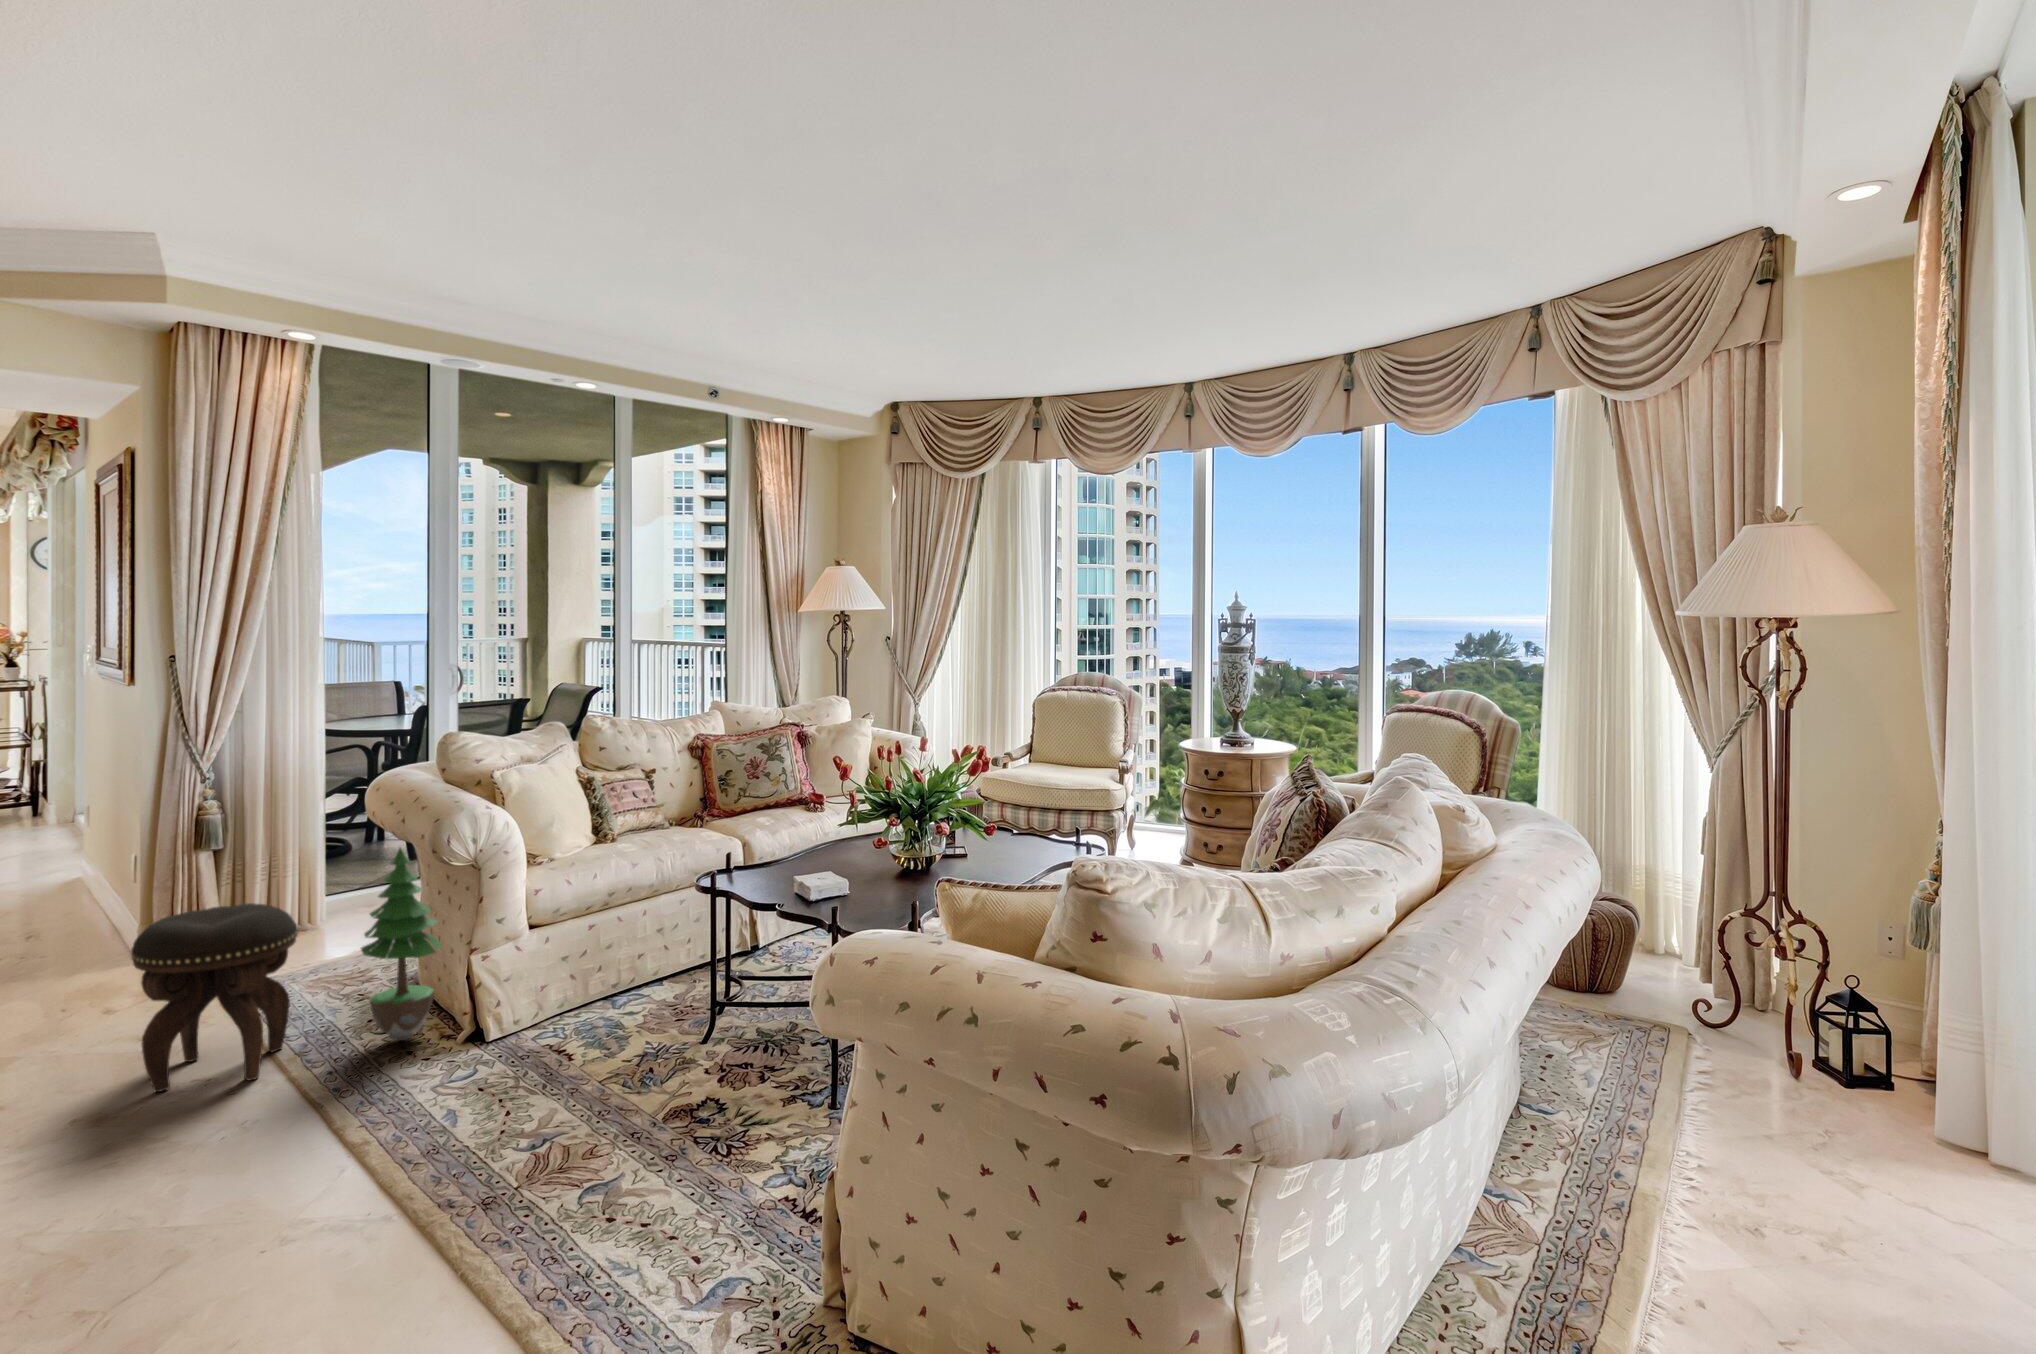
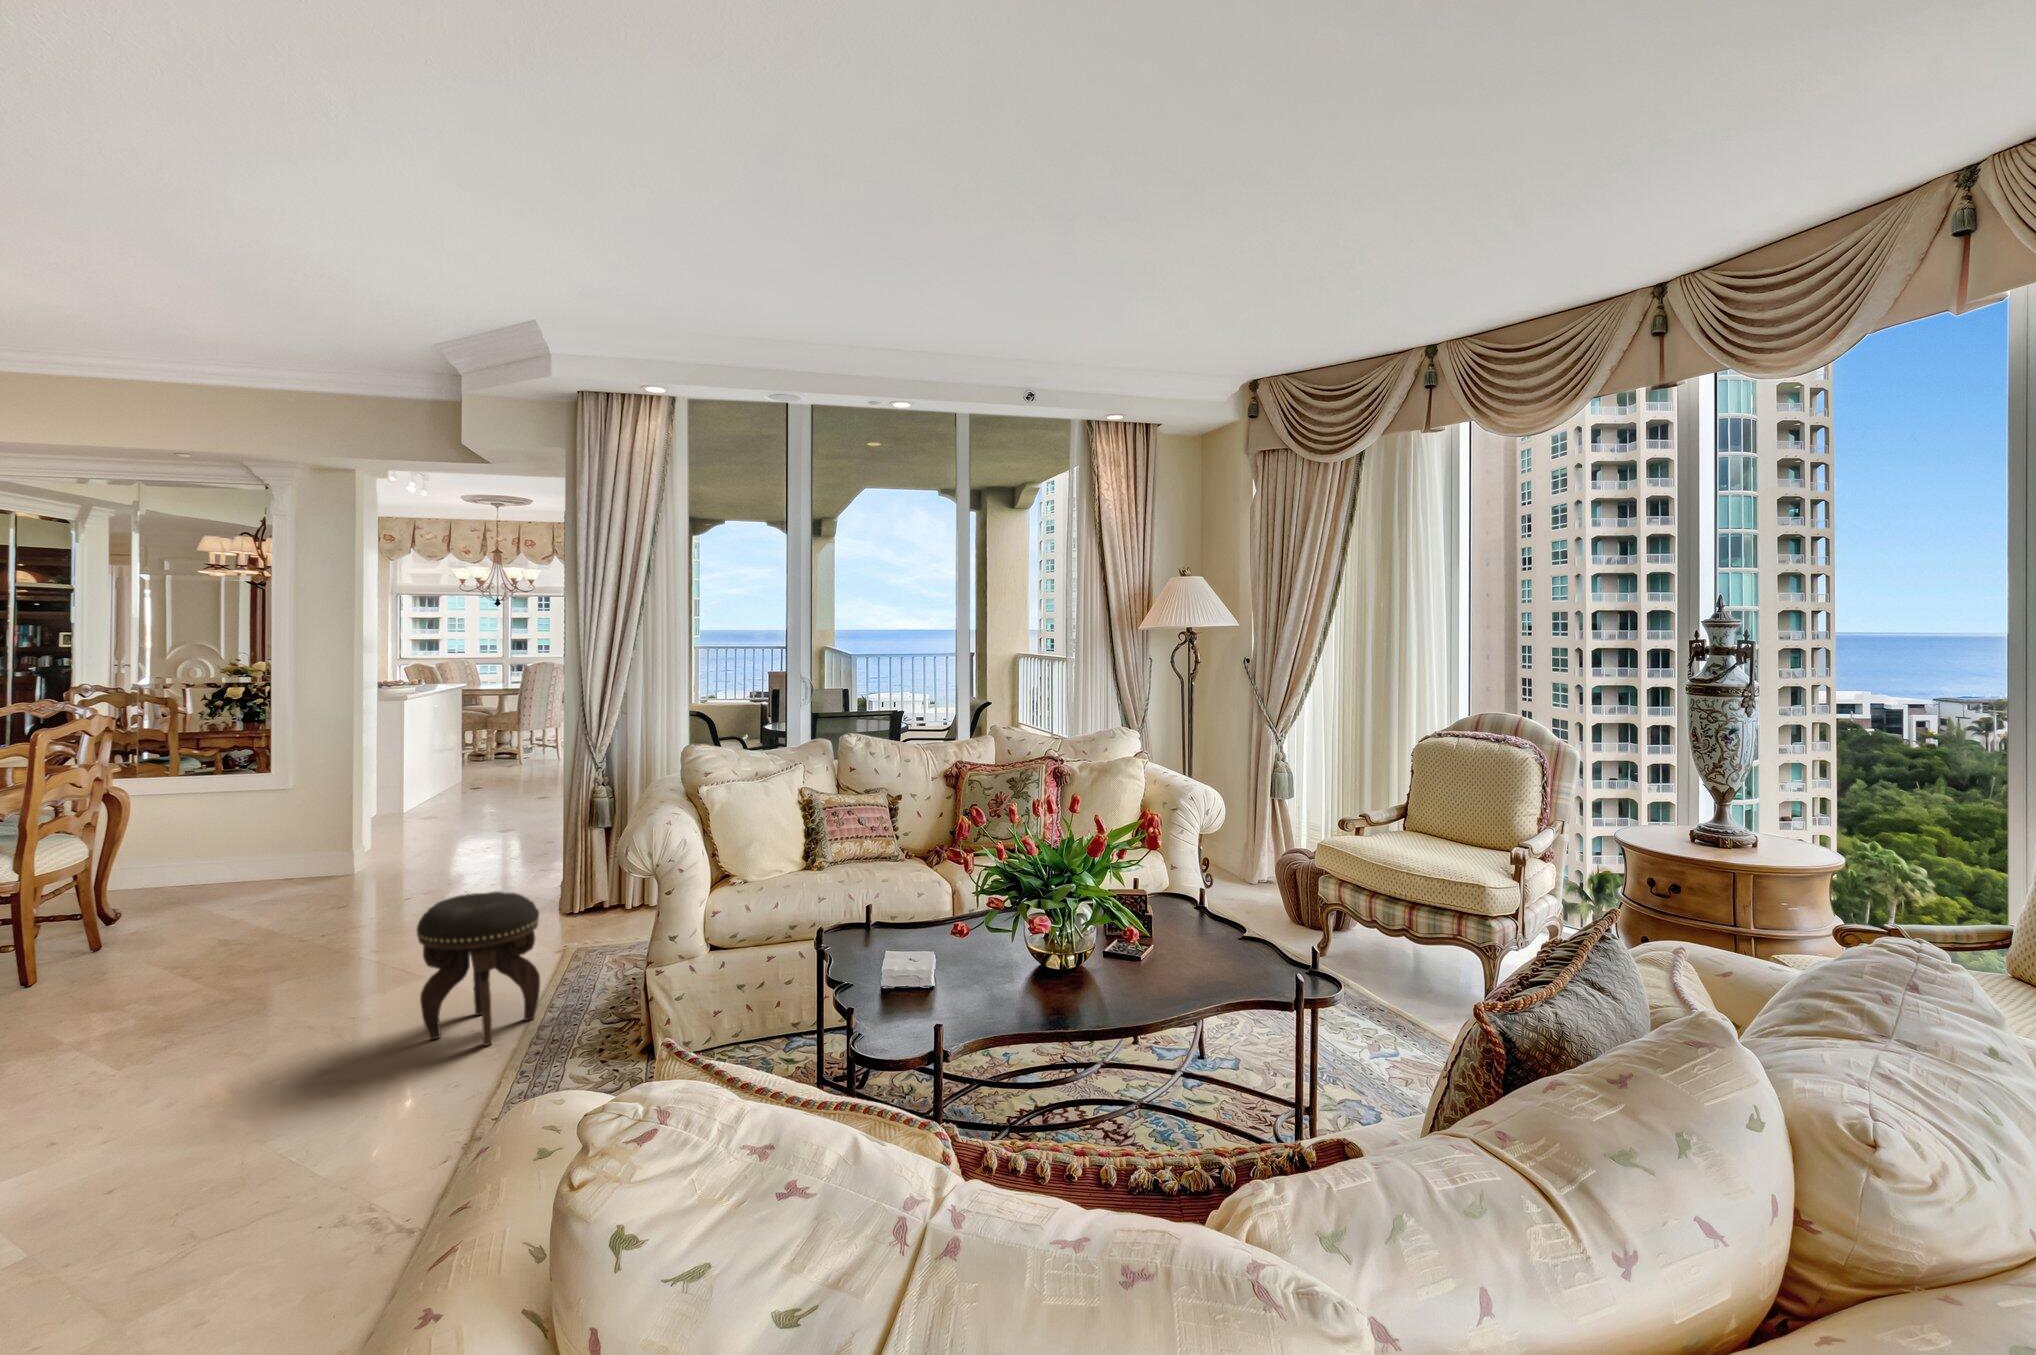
potted tree: present [361,848,441,1040] -> none [568,861,637,1035]

